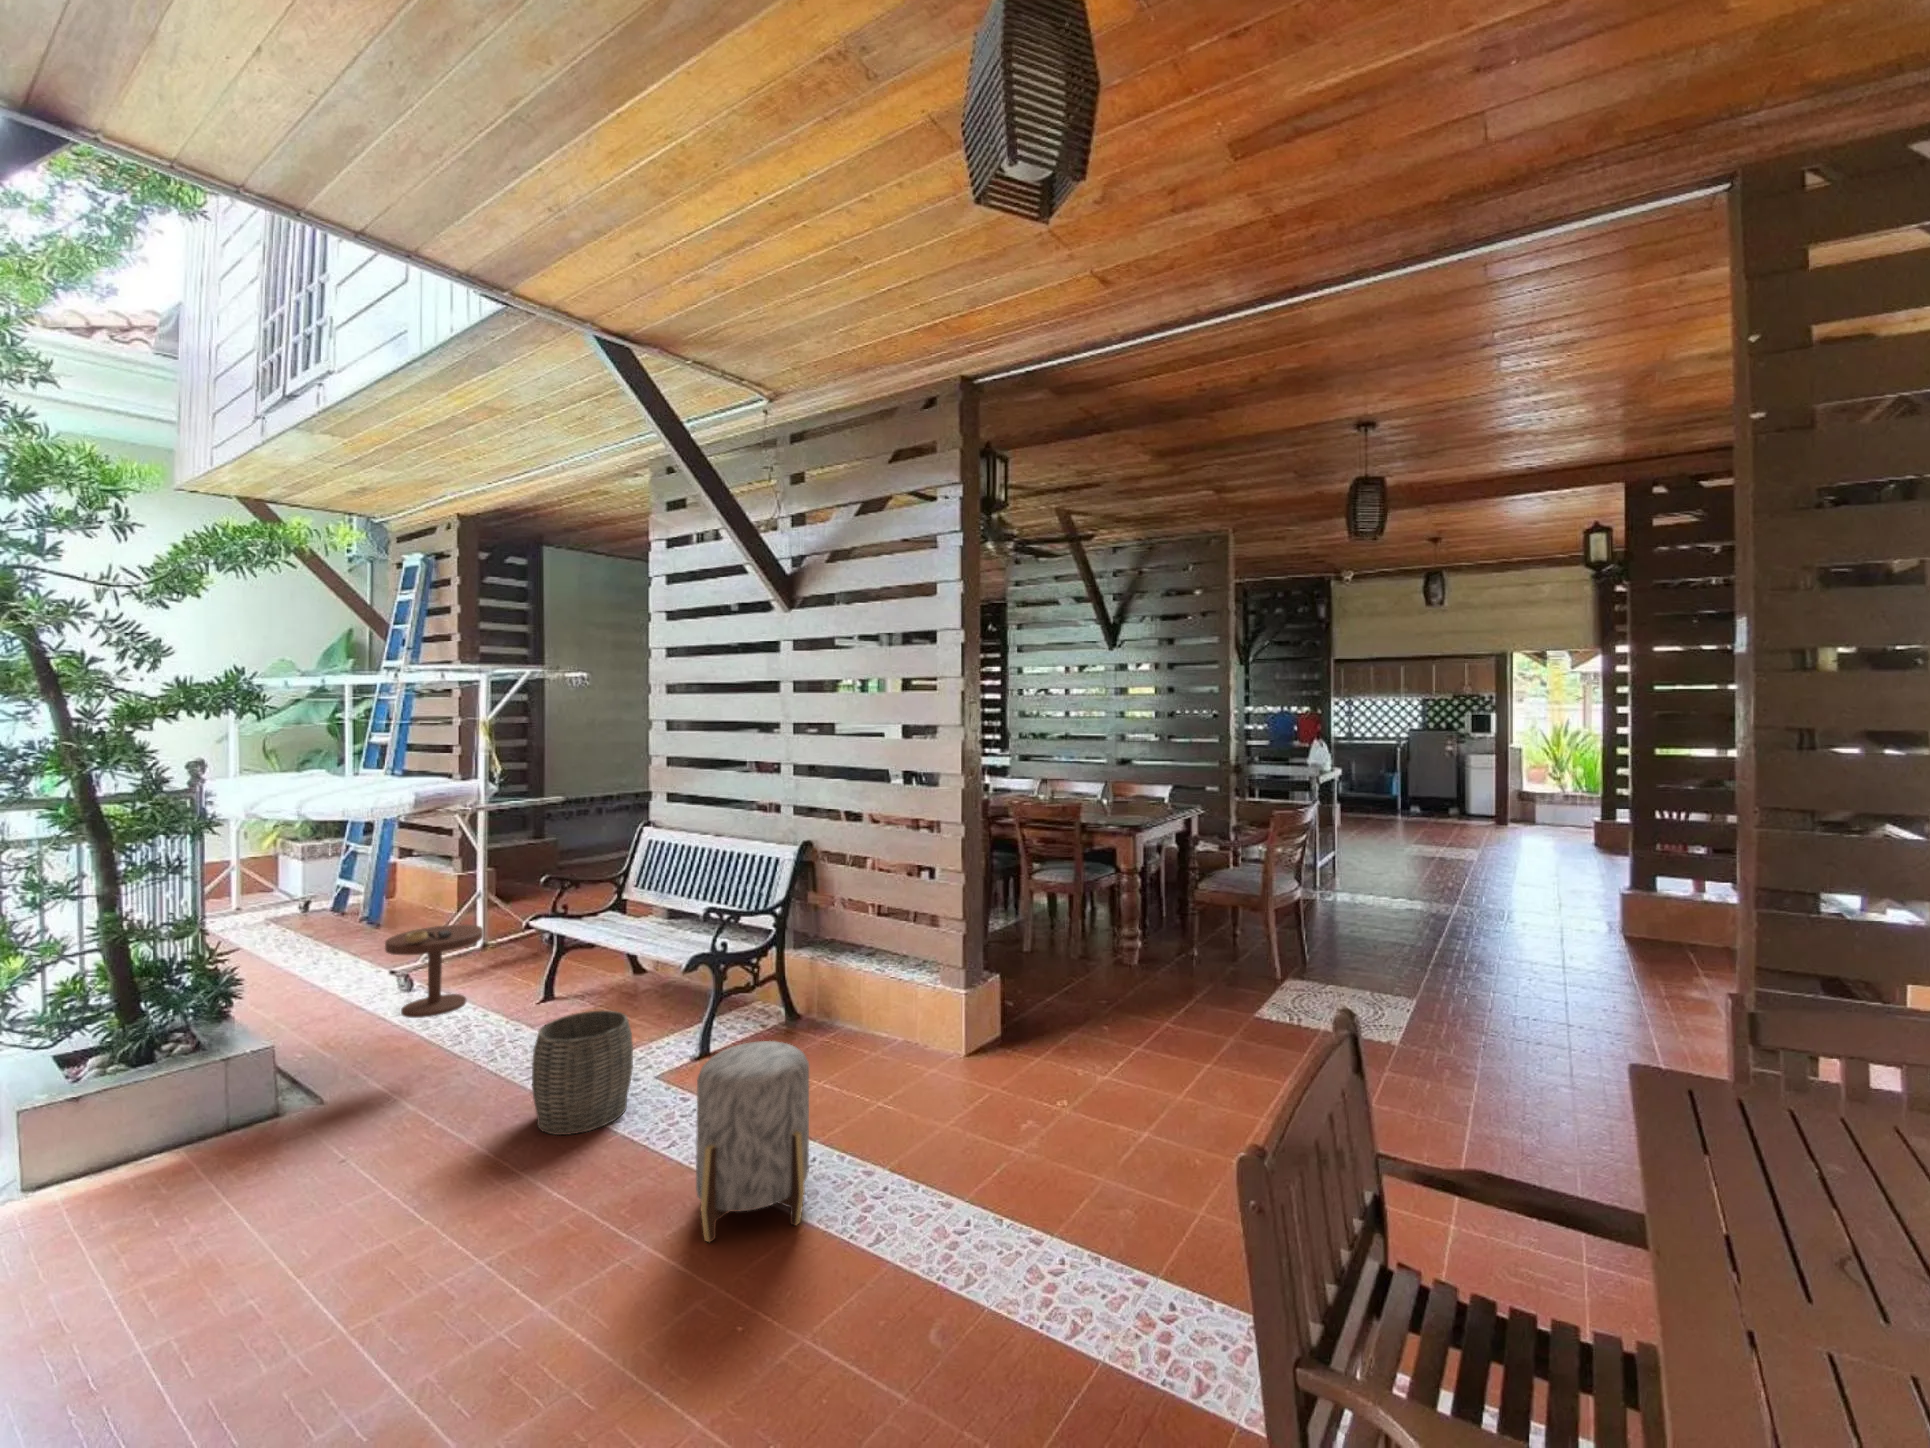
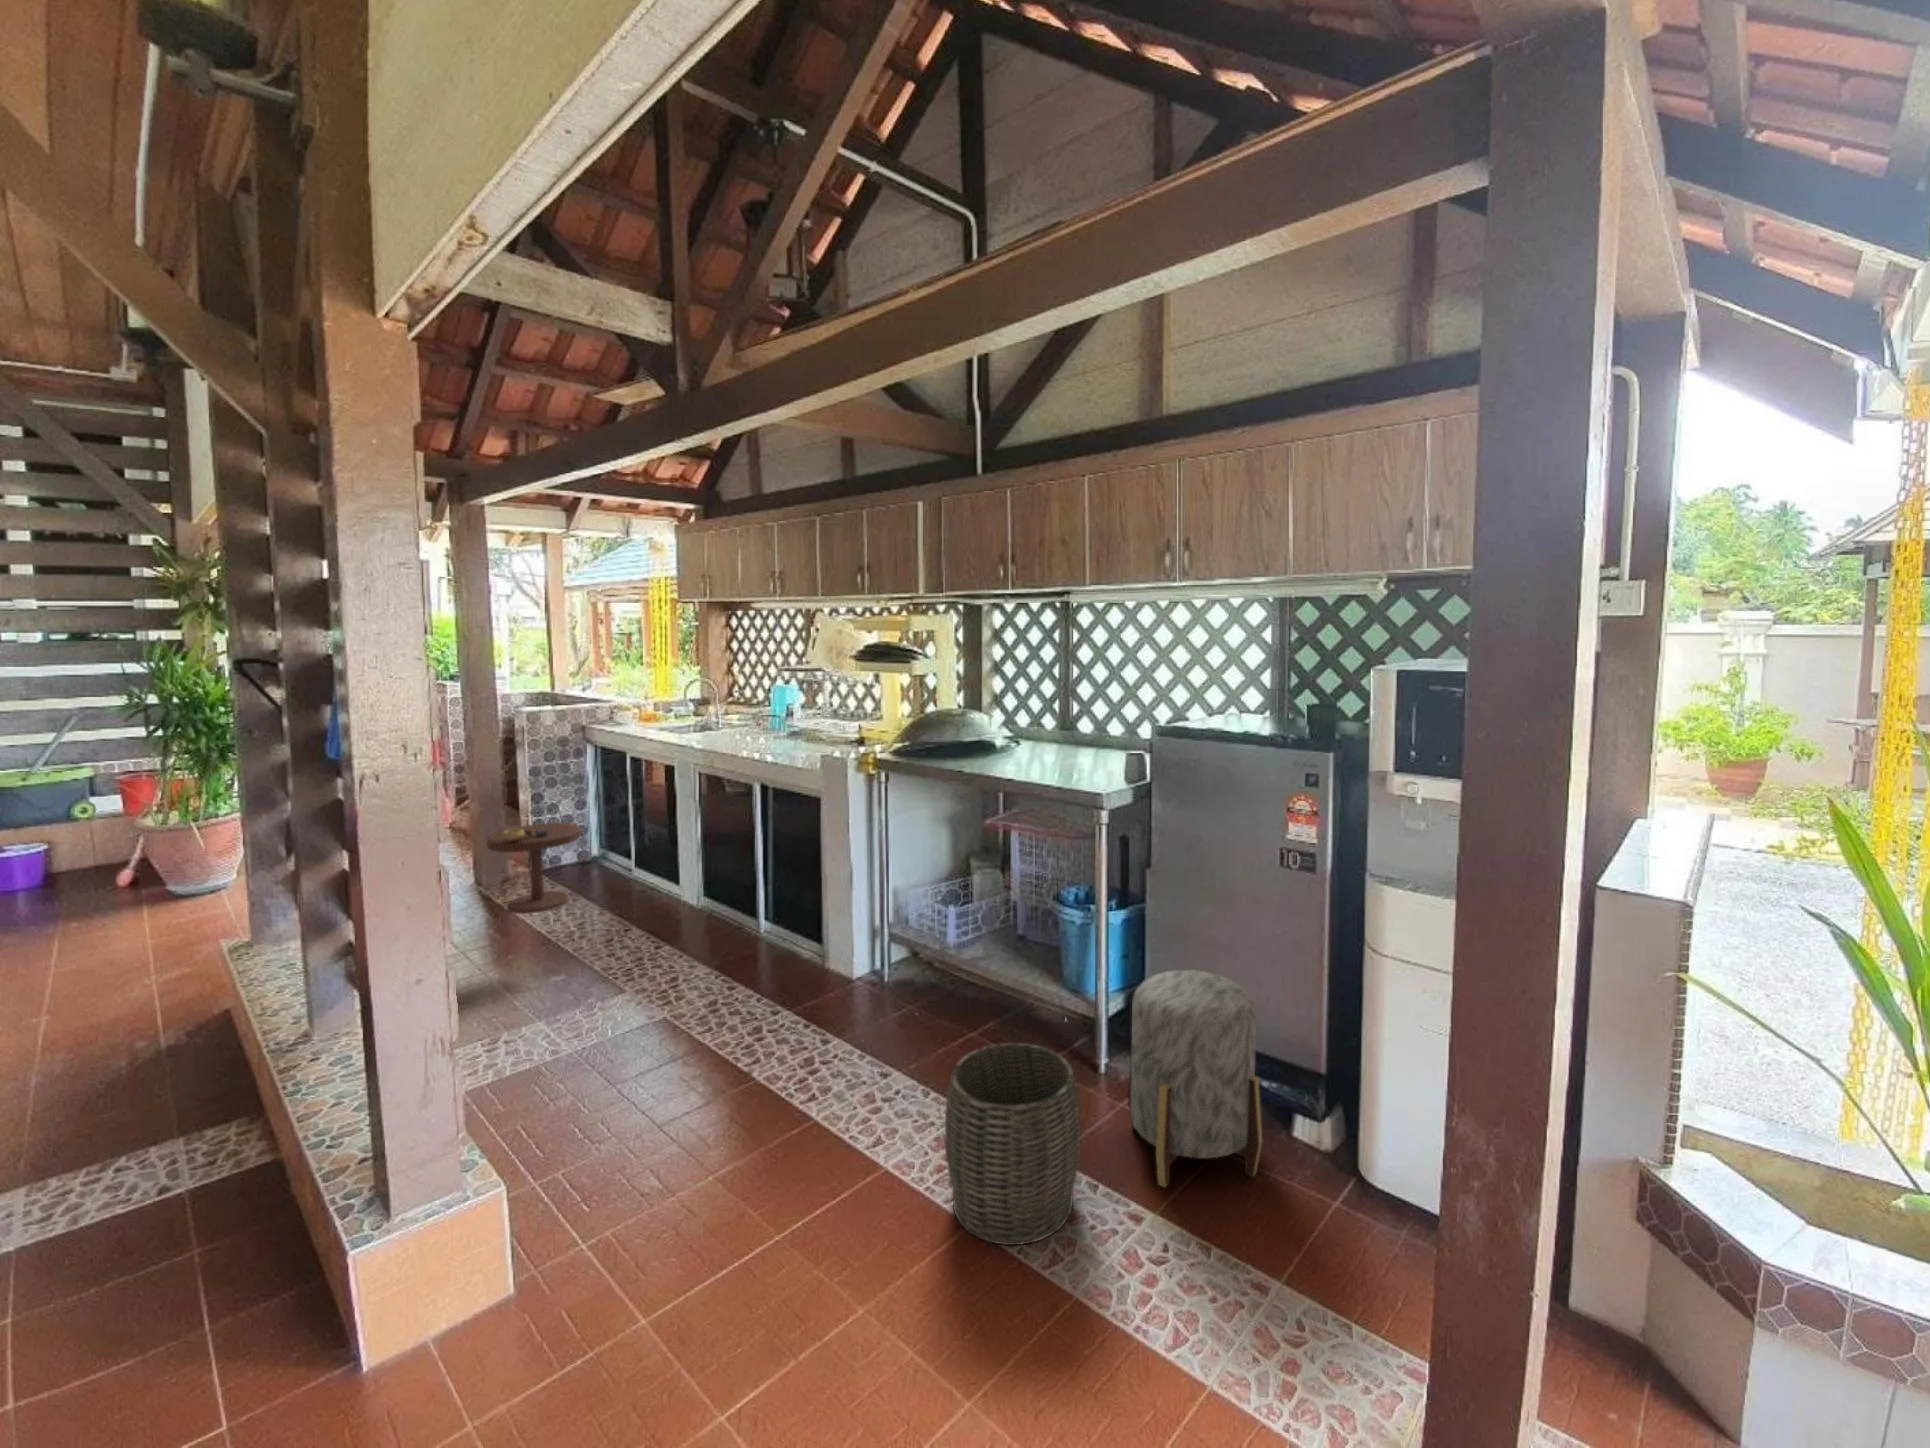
woven basket: present [532,1010,633,1135] -> present [945,1043,1081,1245]
stool: present [696,1041,809,1242] -> present [1127,970,1262,1187]

